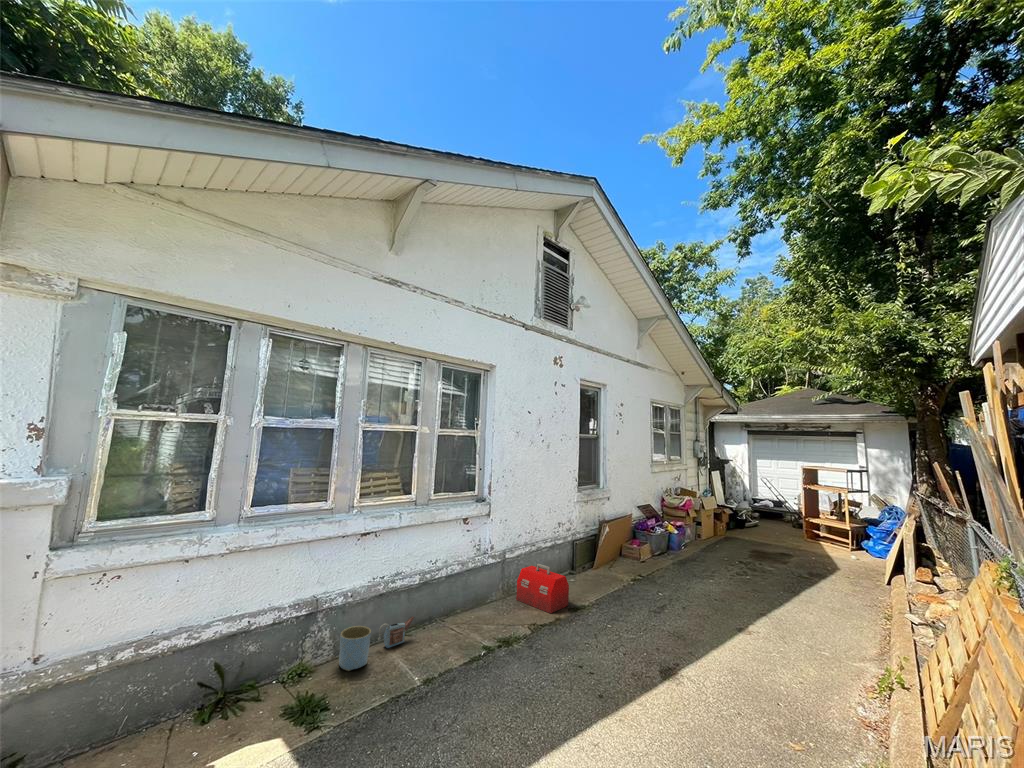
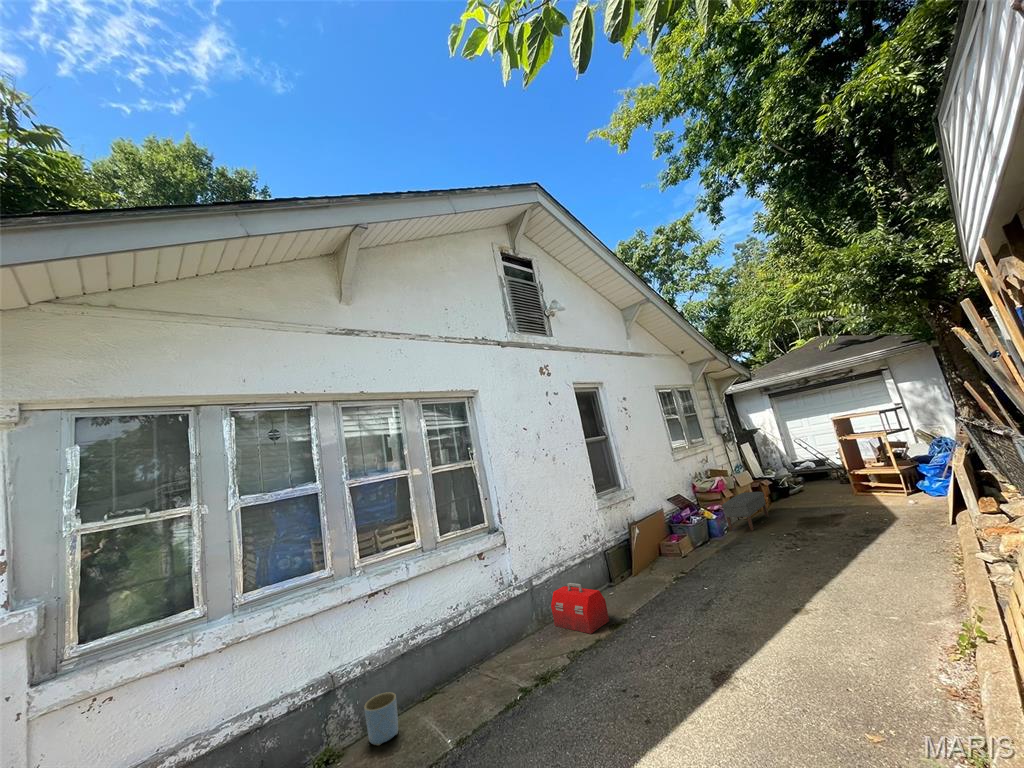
bench: none [685,517,725,553] -> present [722,492,769,531]
watering can: present [378,616,414,648] -> none [407,669,444,710]

